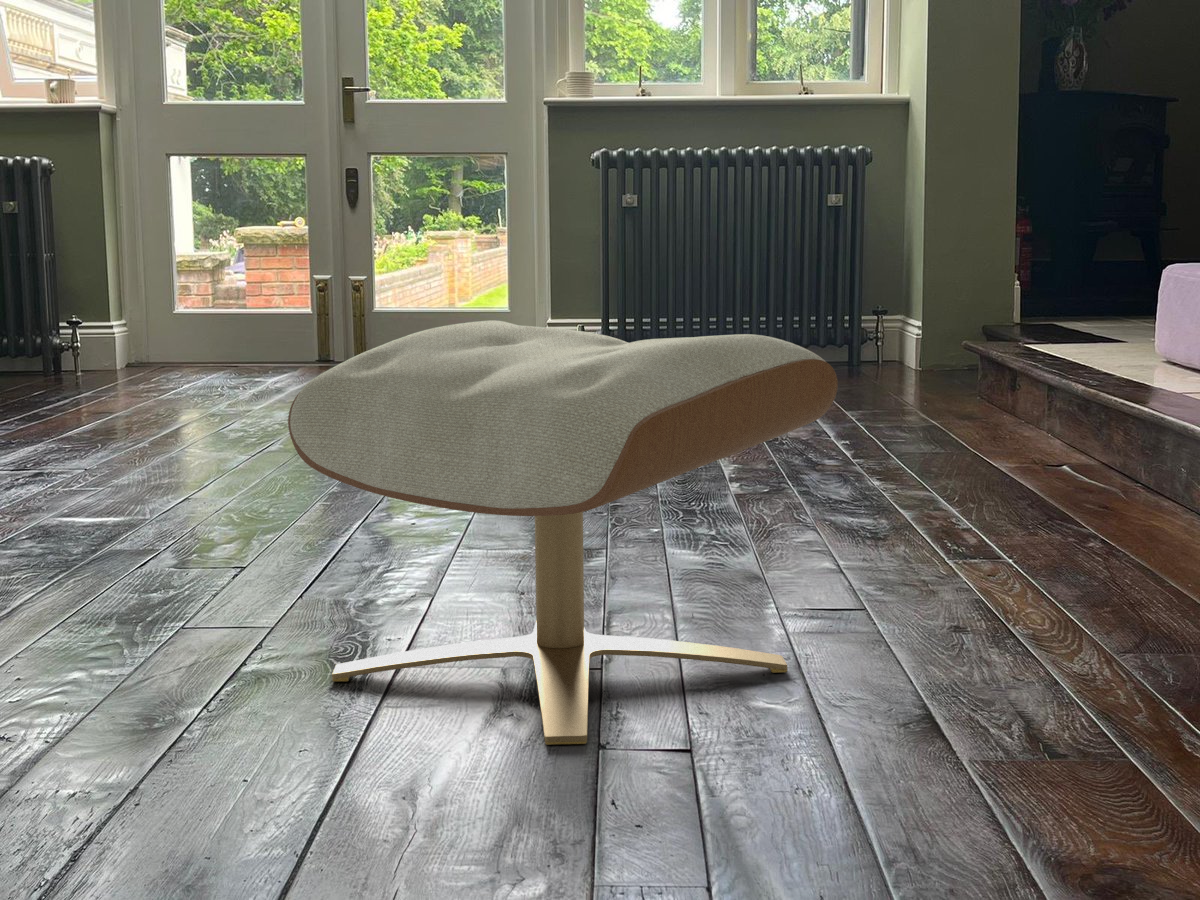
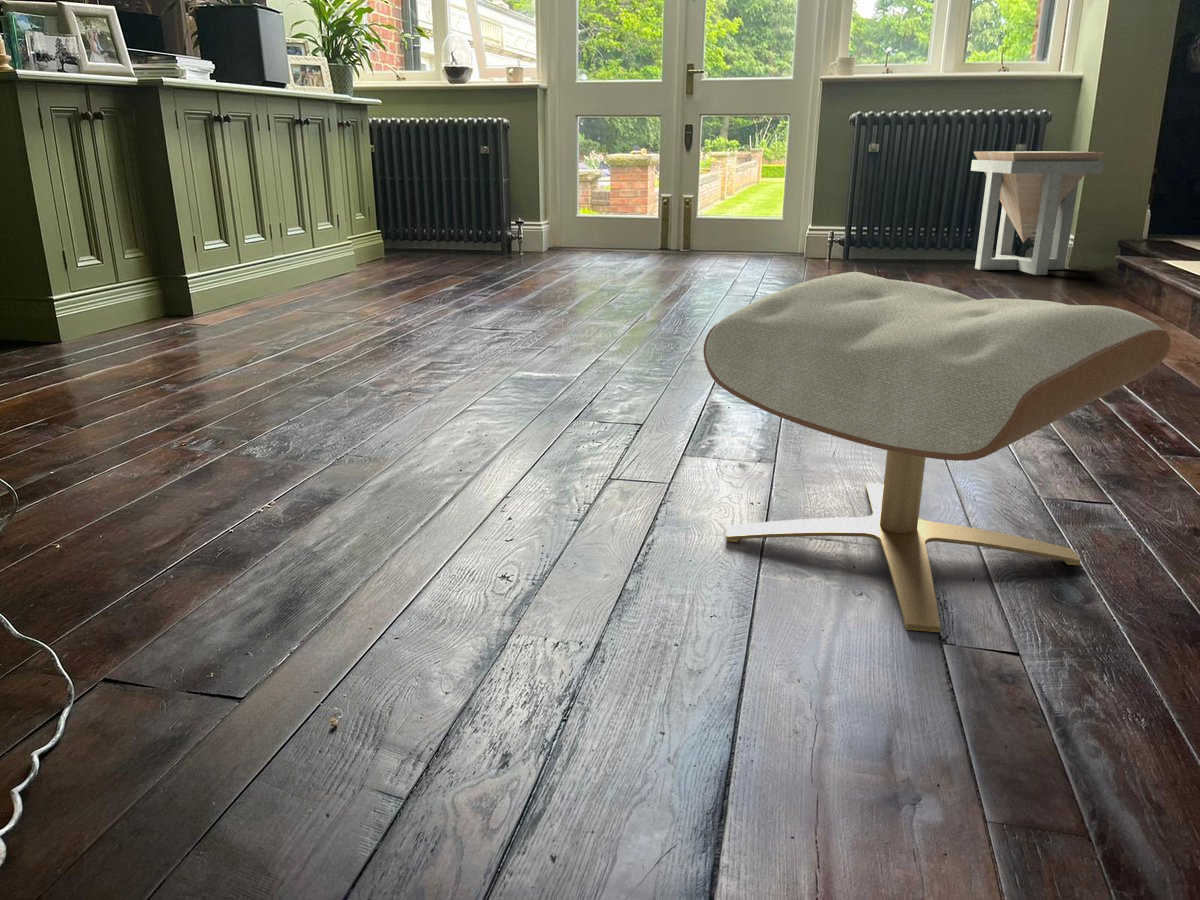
side table: none [771,202,945,378] -> present [971,151,1104,275]

